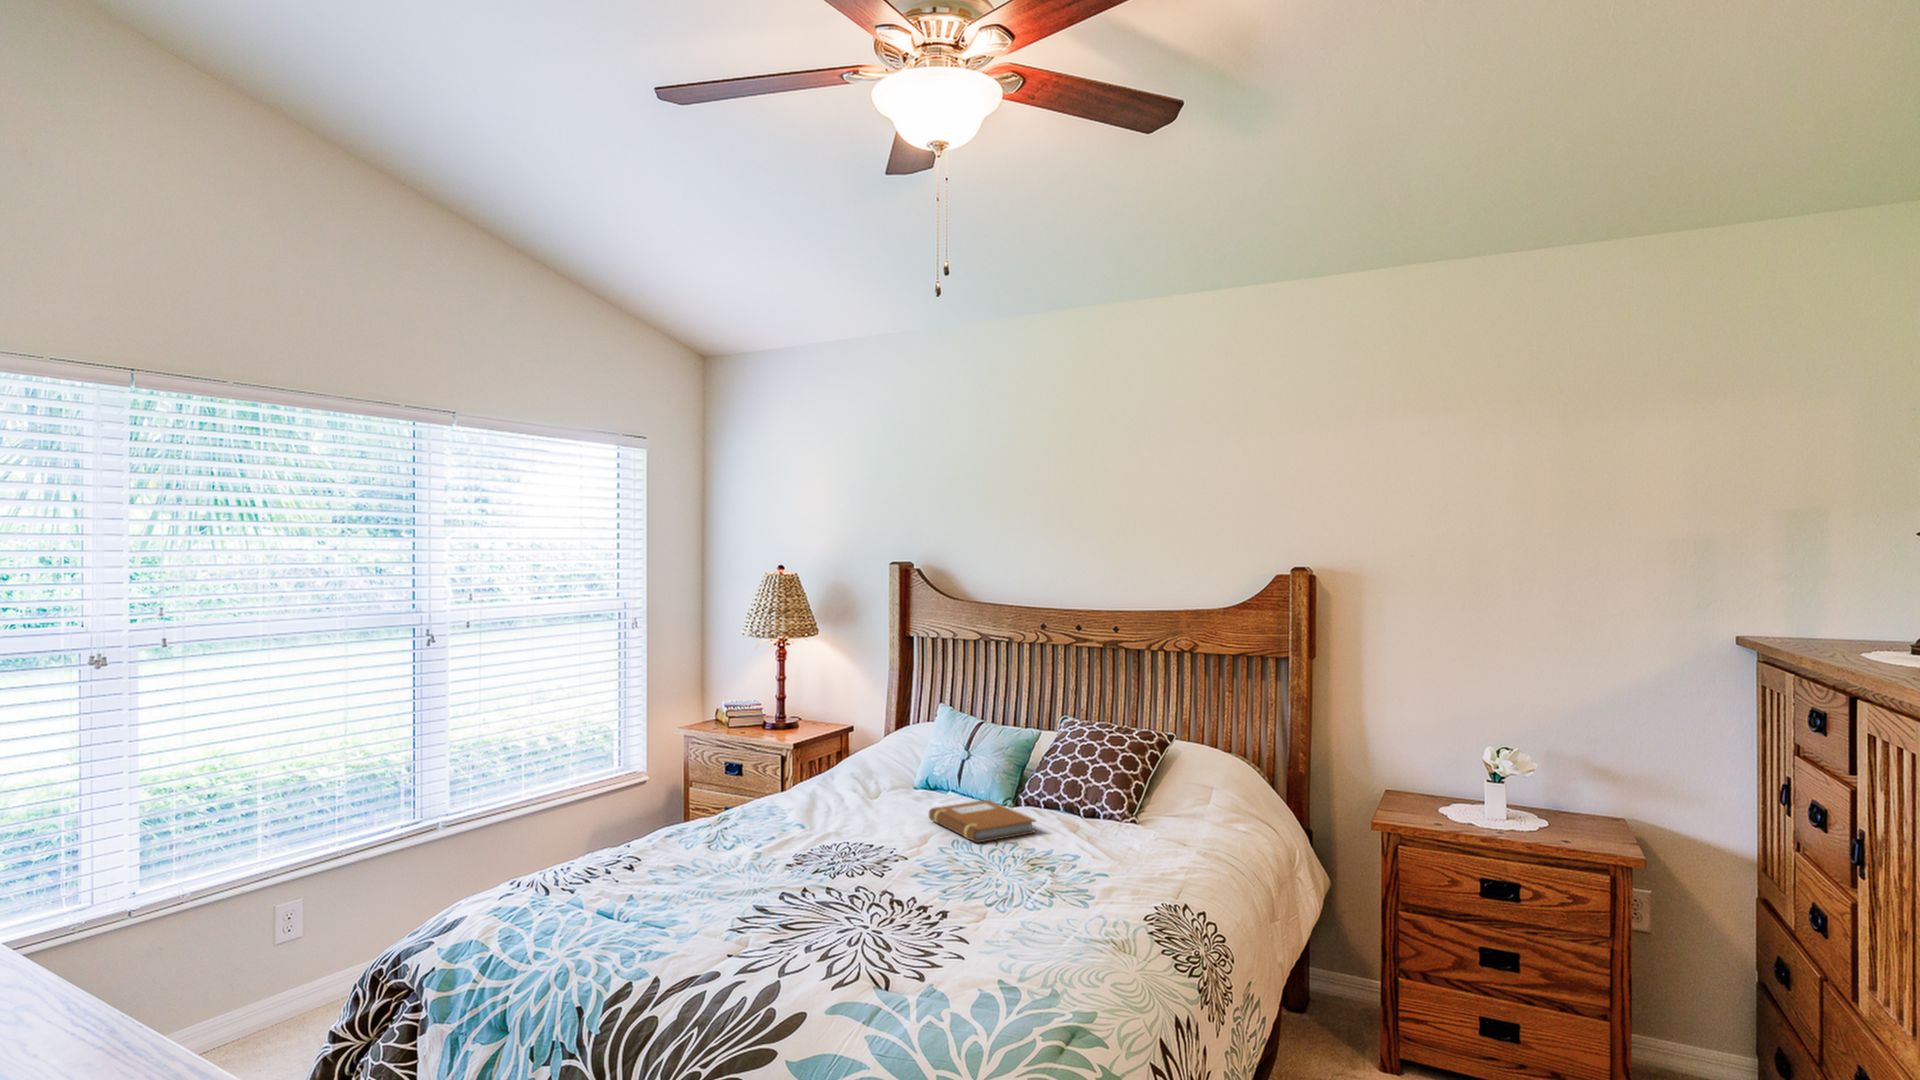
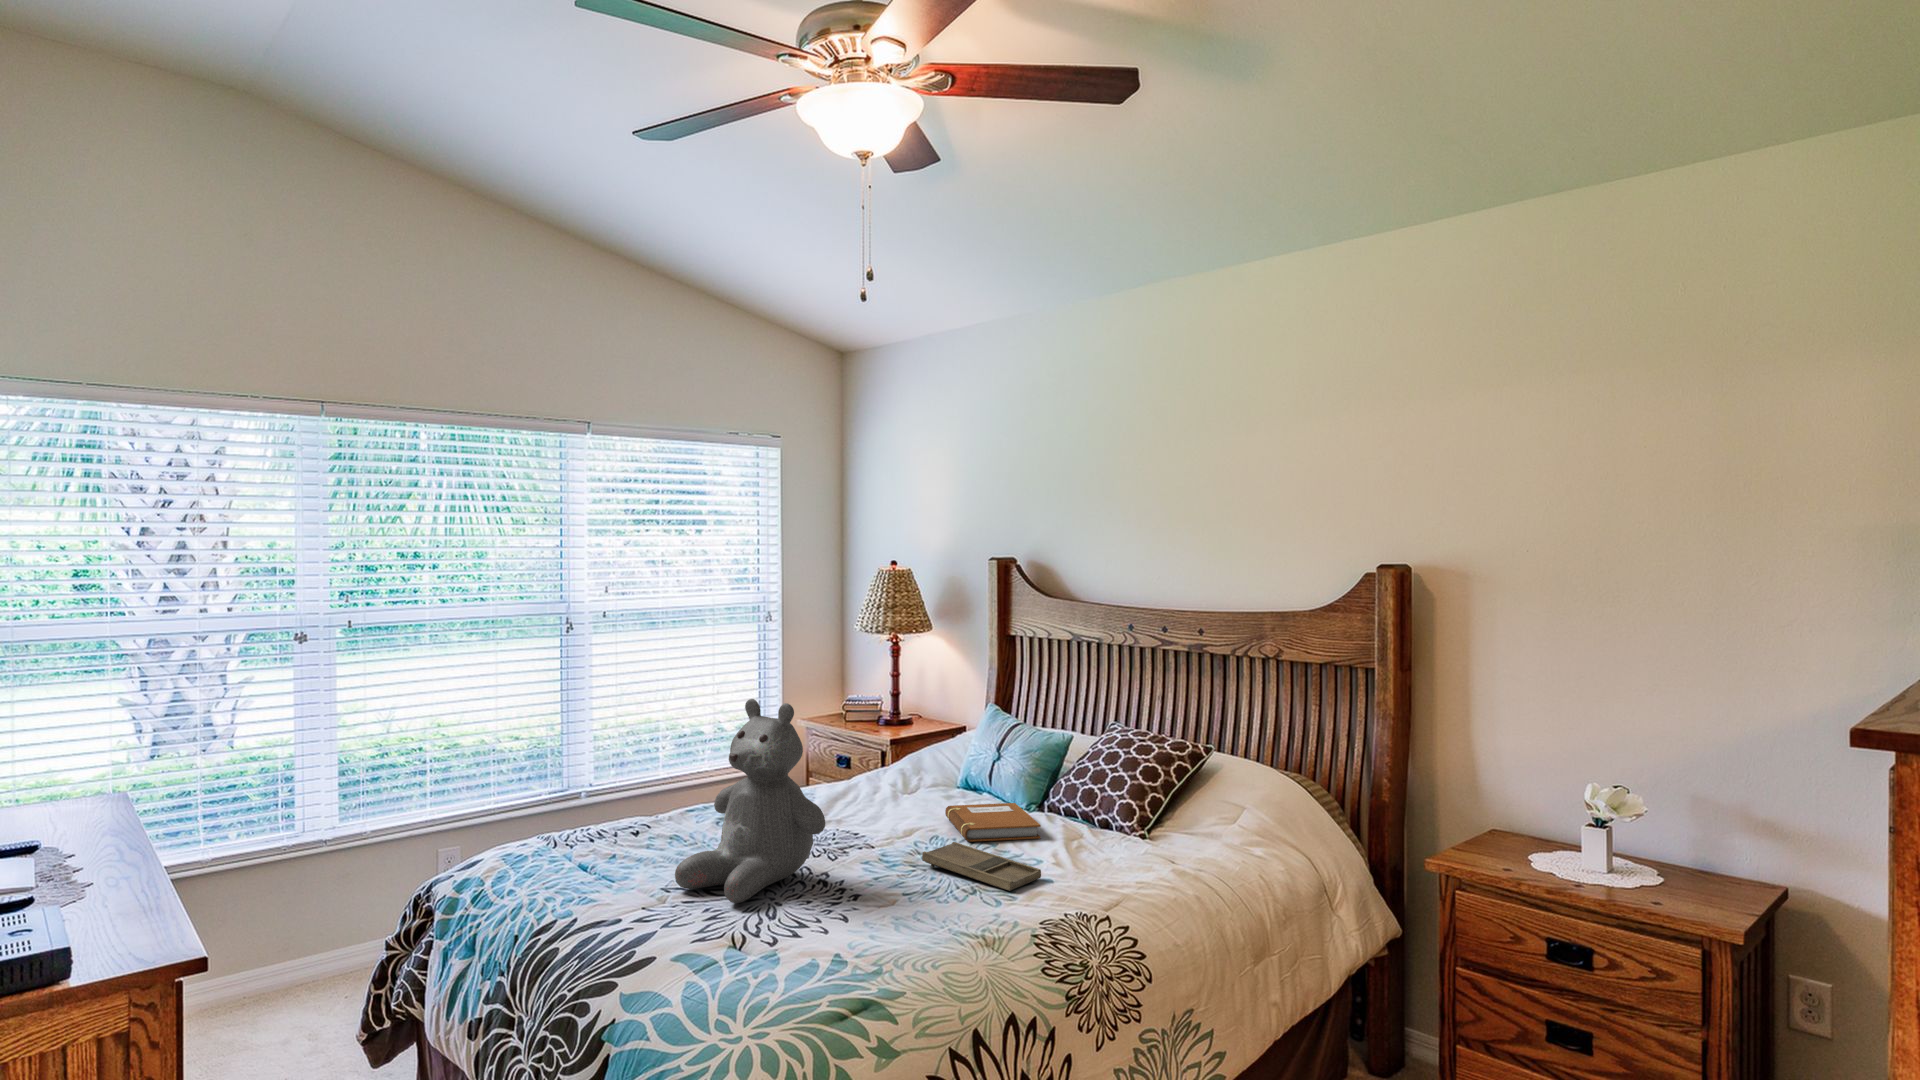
teddy bear: none [740,715,898,937] -> present [675,699,825,903]
tray: none [963,845,1083,889] -> present [922,842,1041,891]

